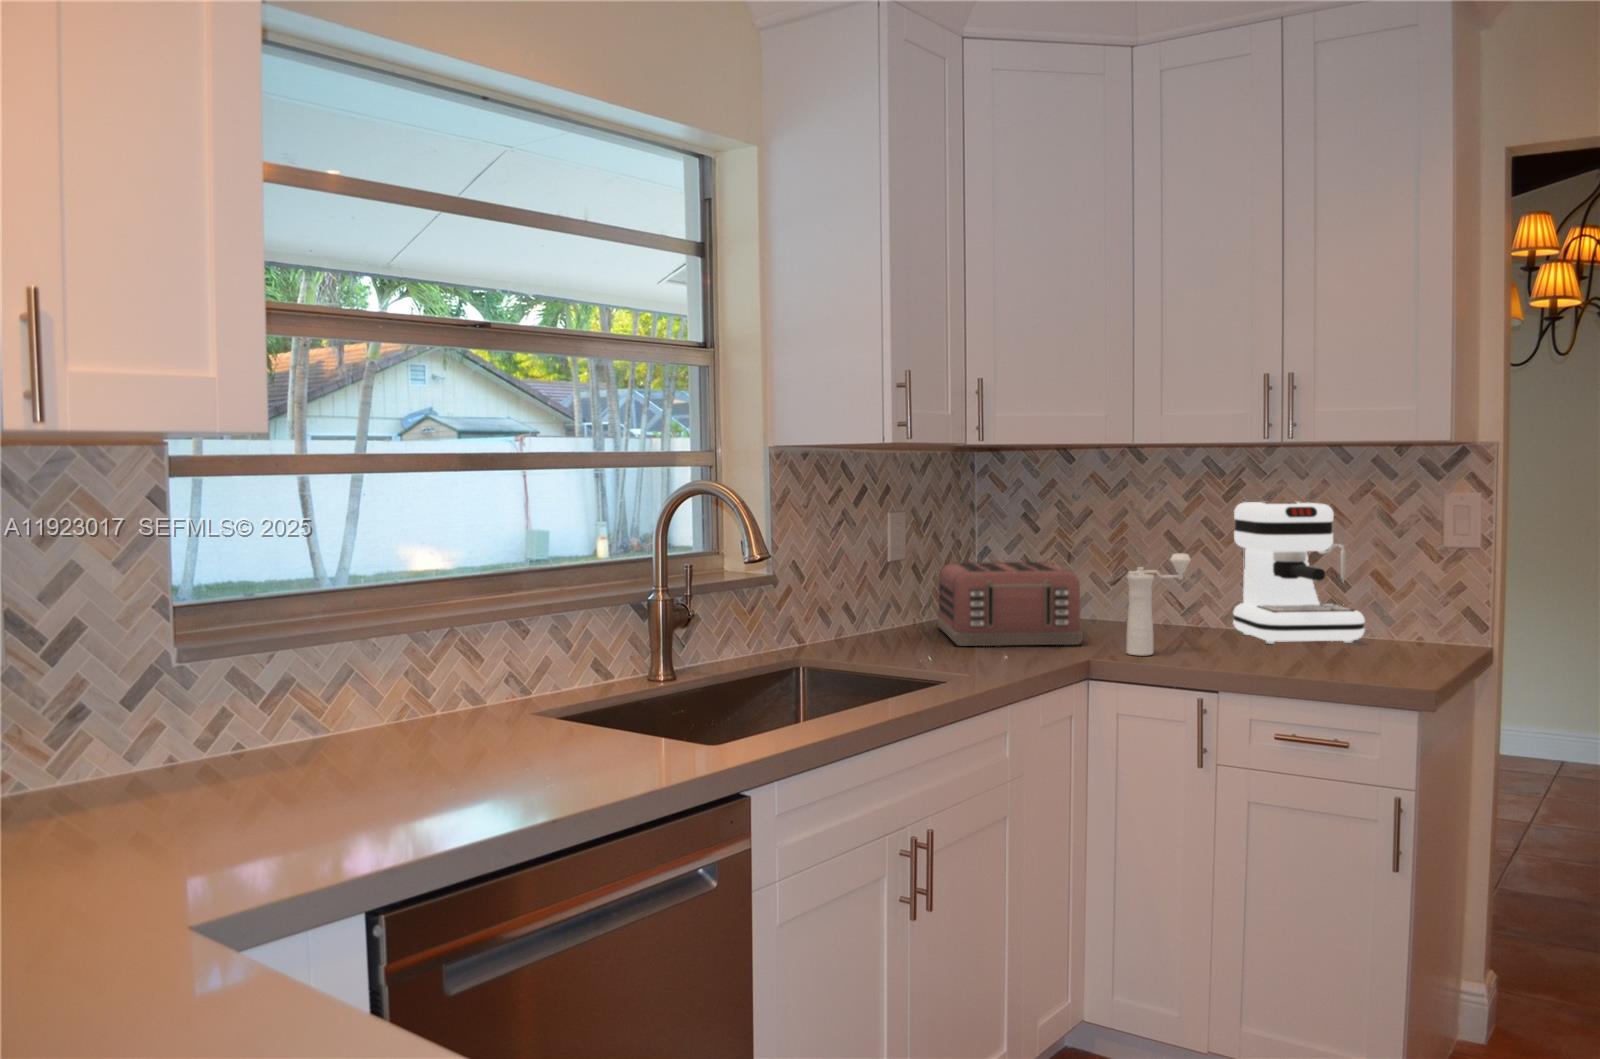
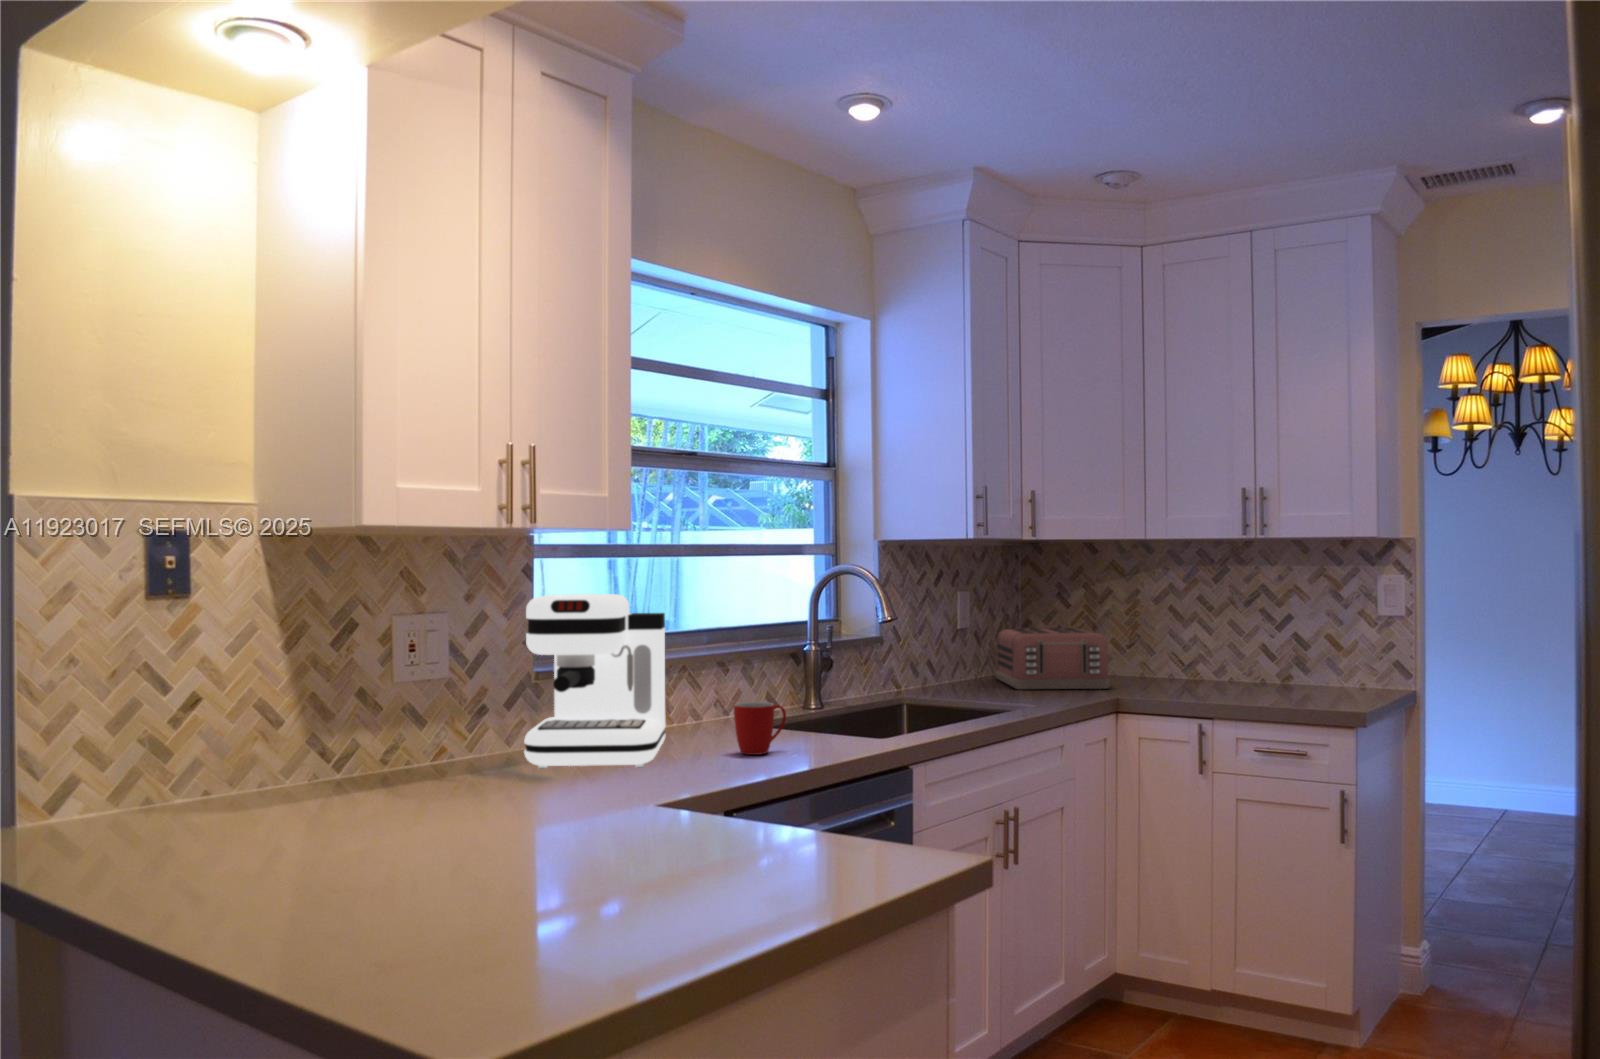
coffee maker: present [1233,502,1365,644] -> present [524,594,666,769]
pepper mill: present [1127,554,1191,656] -> none [1143,620,1191,695]
mug: none [463,701,552,786] -> present [734,702,786,755]

